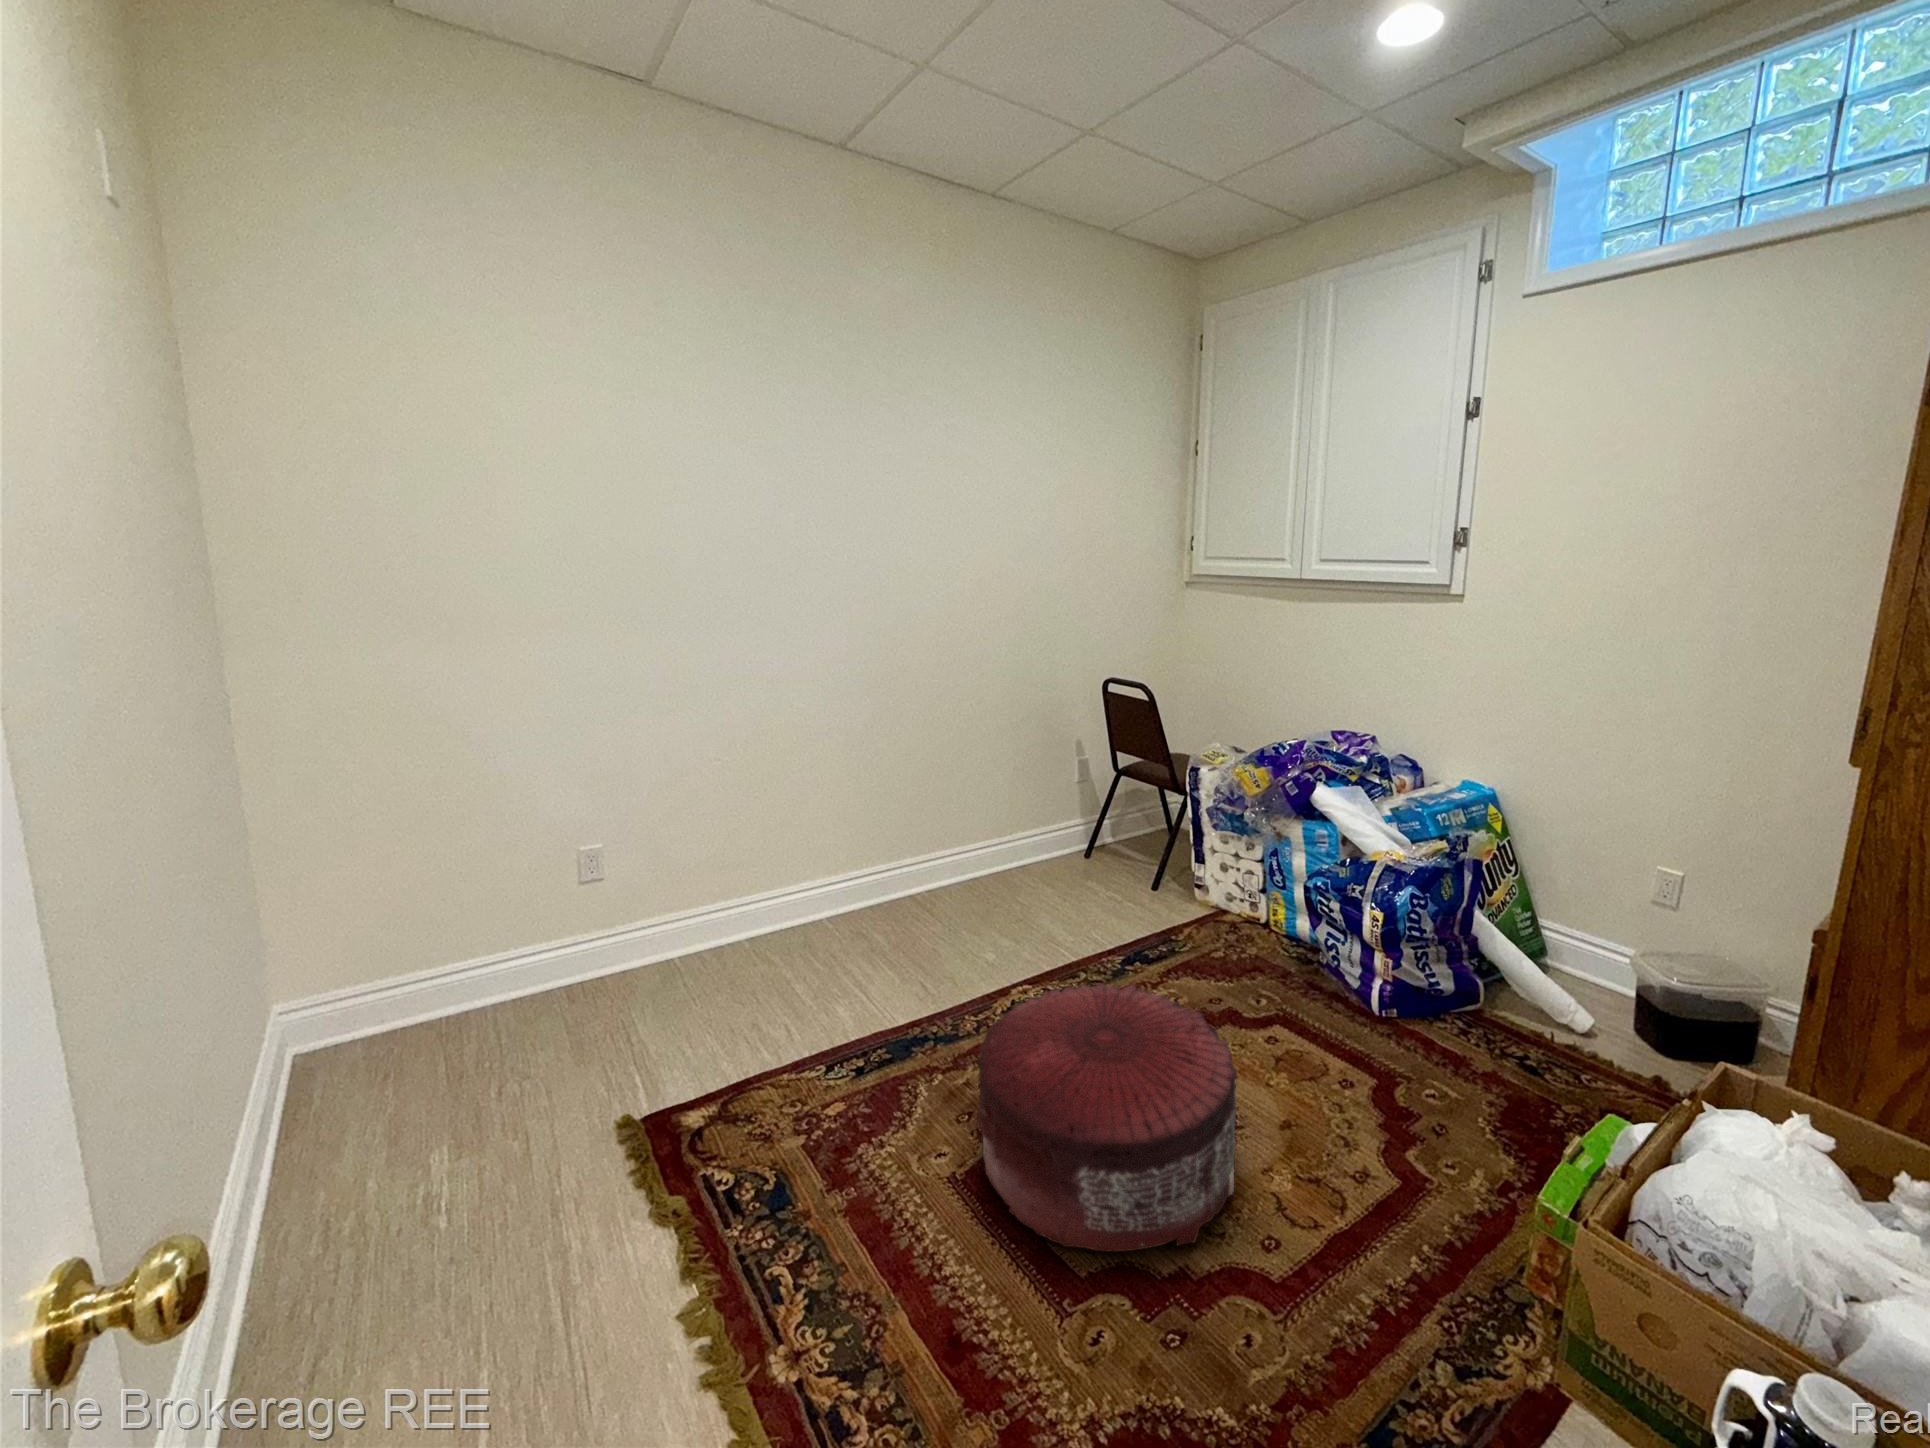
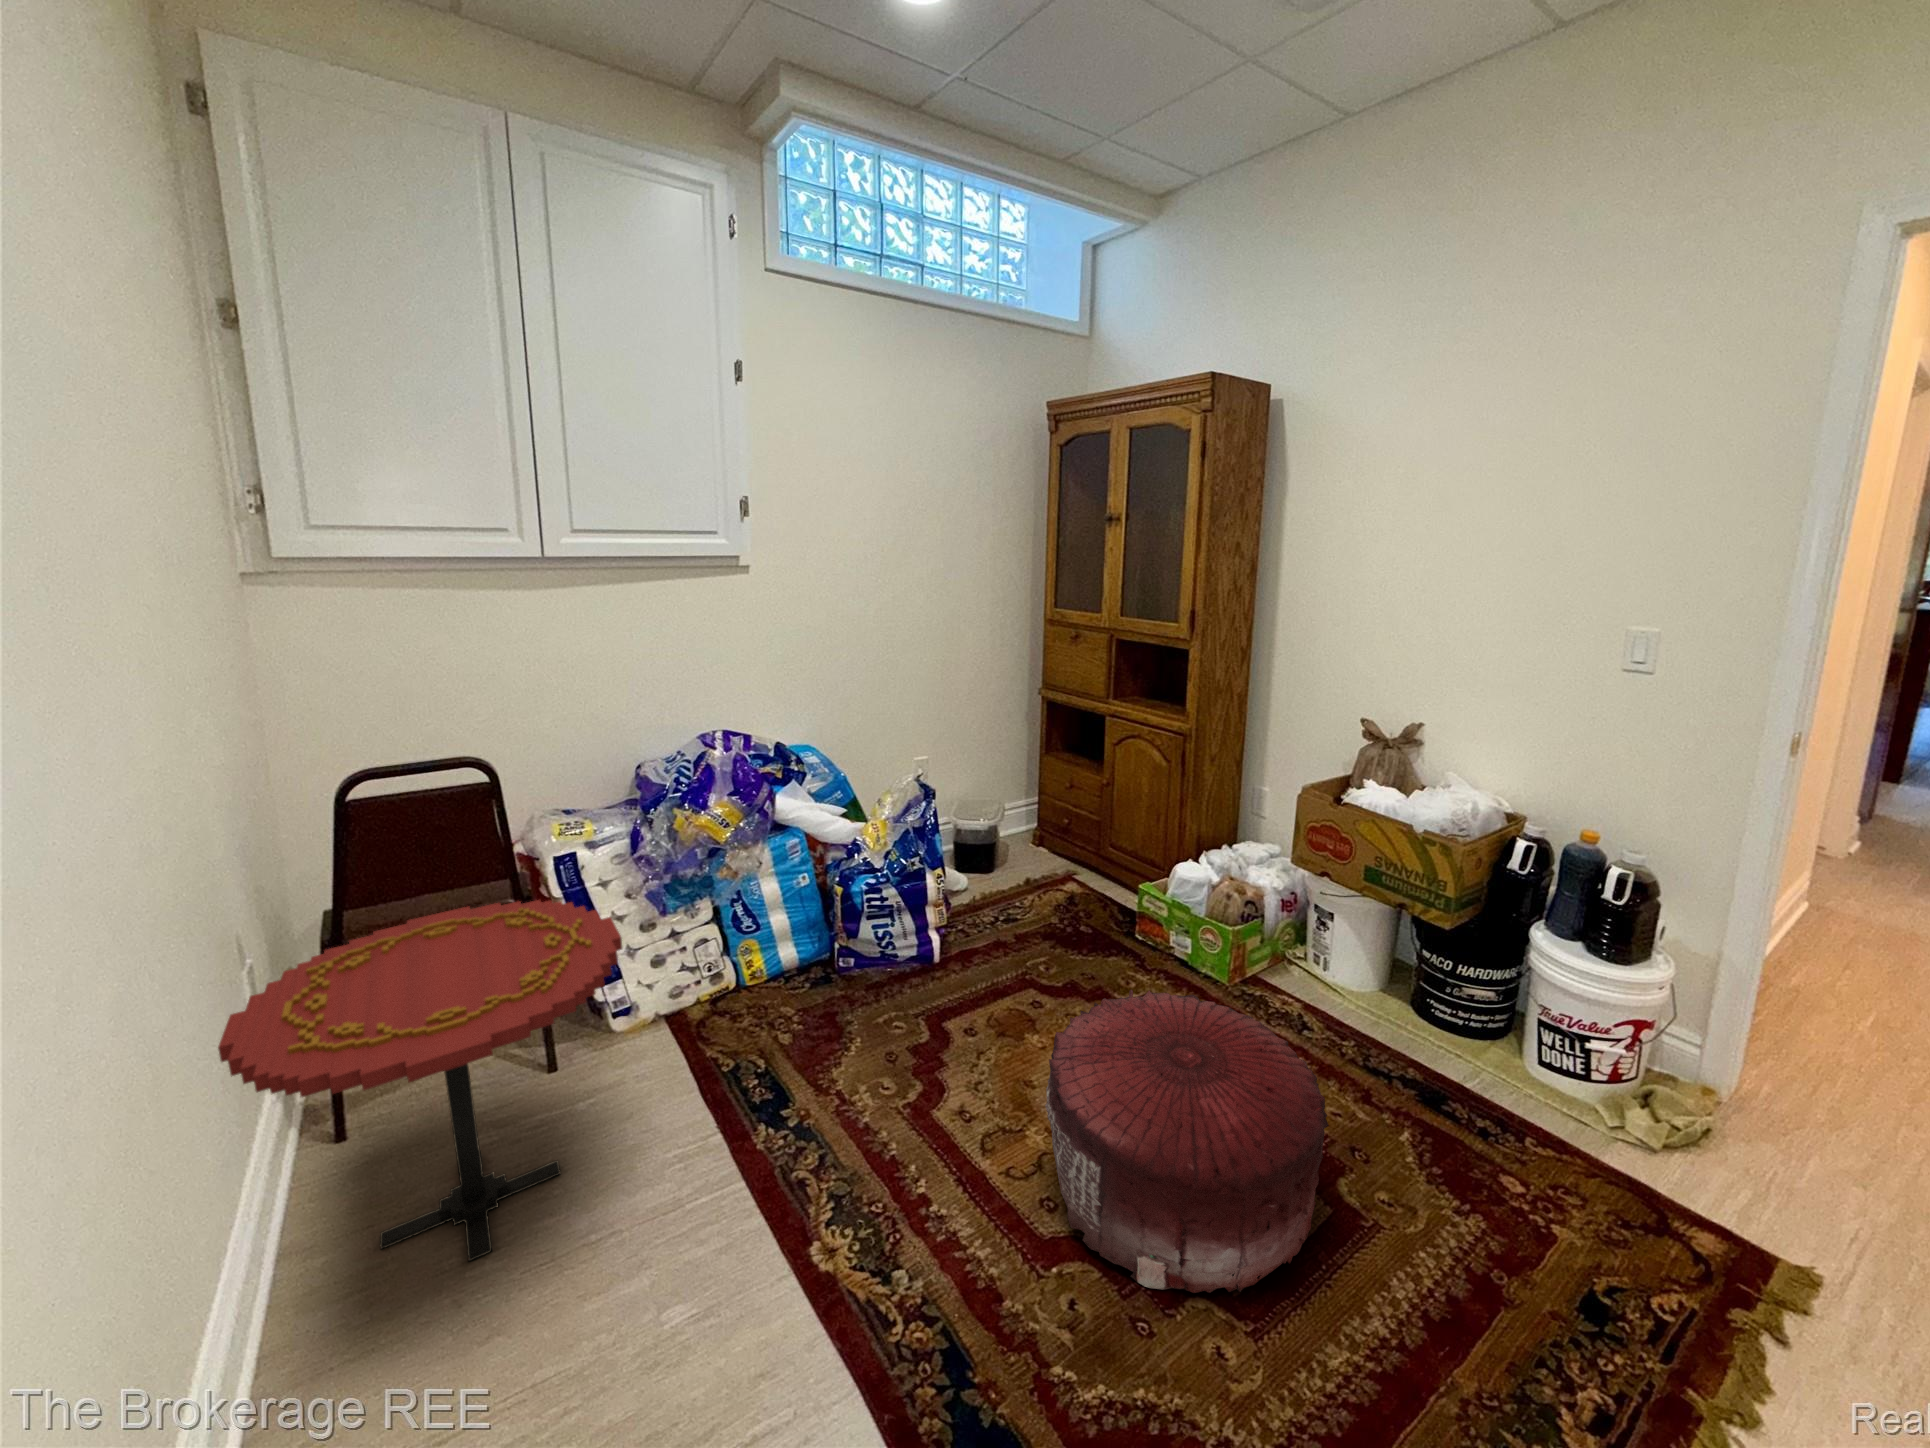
side table: none [970,748,1128,906] -> present [218,900,622,1261]

